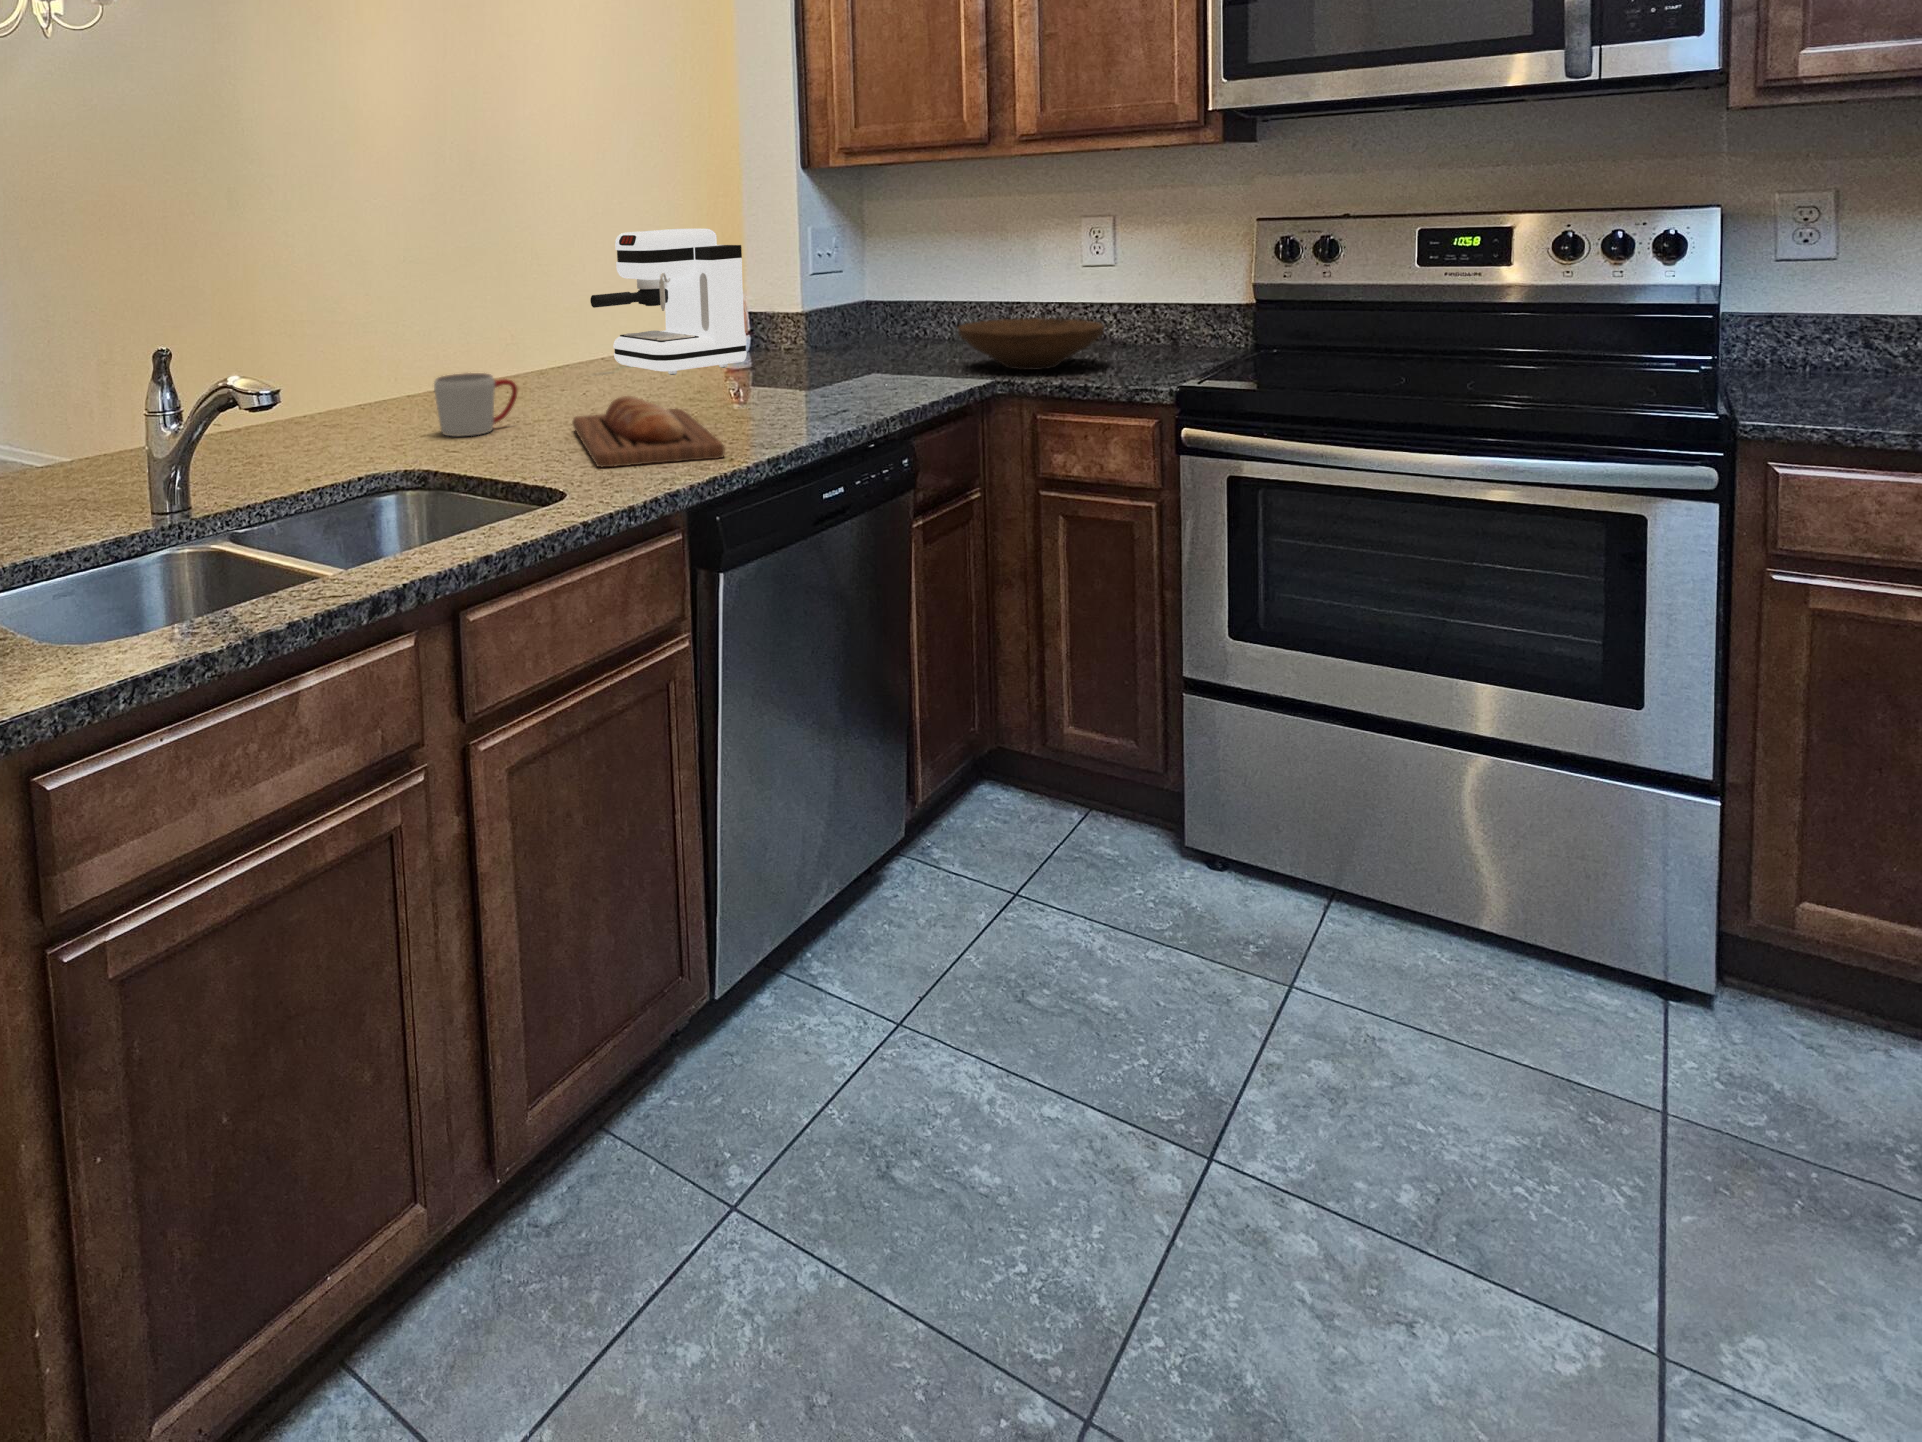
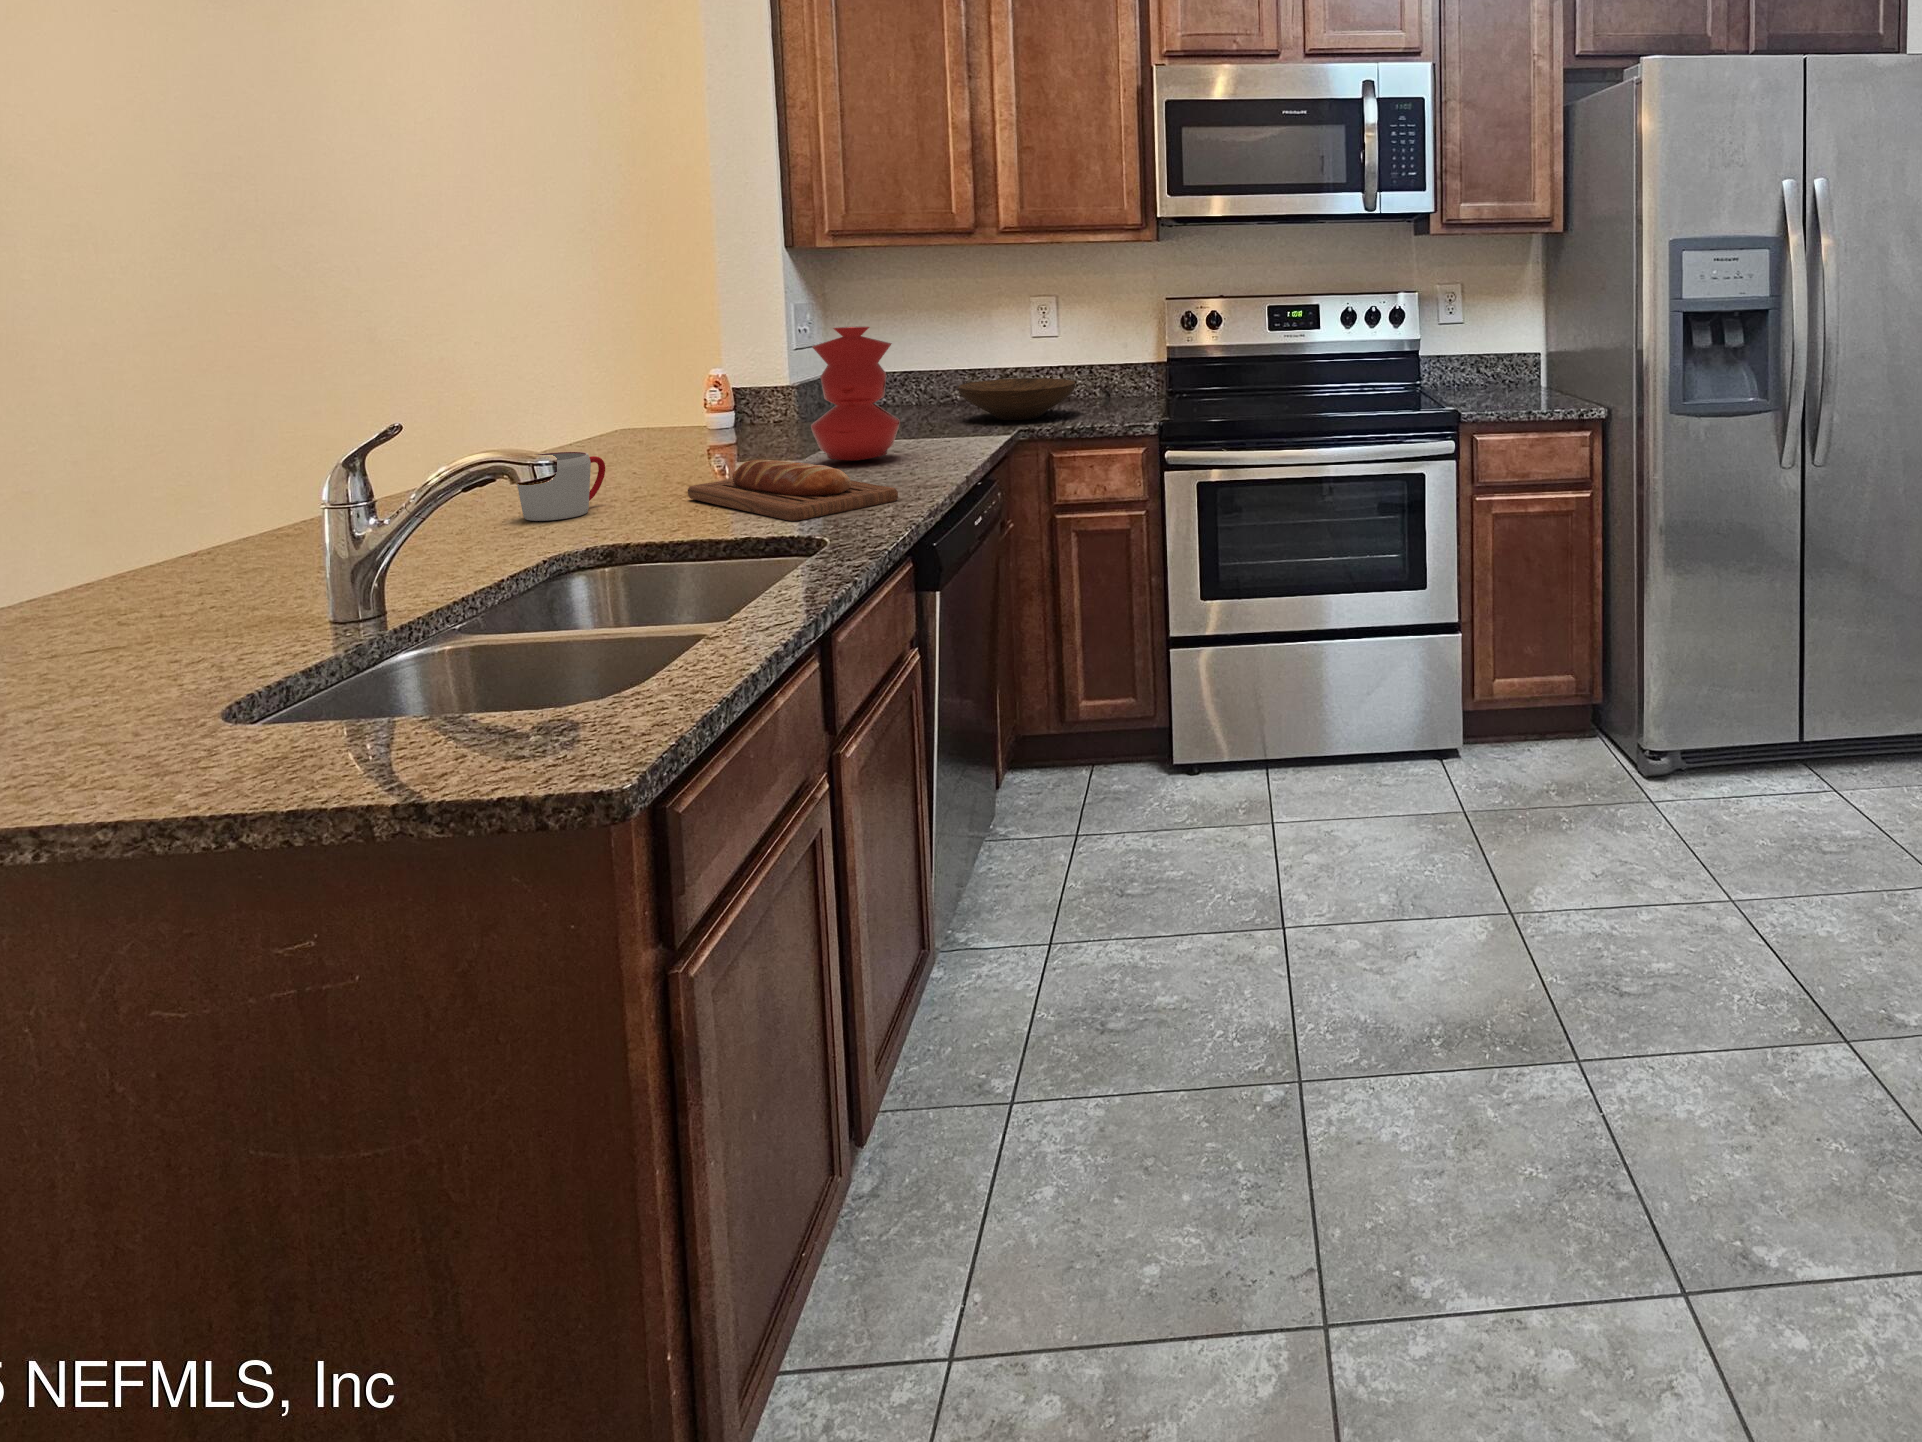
coffee maker: present [590,229,747,374] -> none [577,302,749,449]
vase: none [731,256,823,404] -> present [811,326,900,461]

